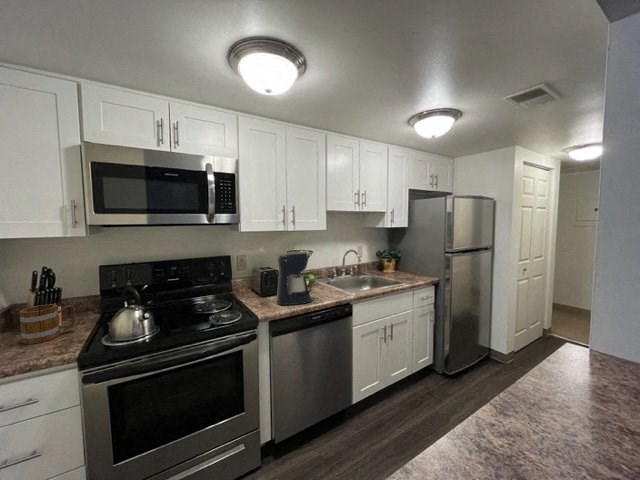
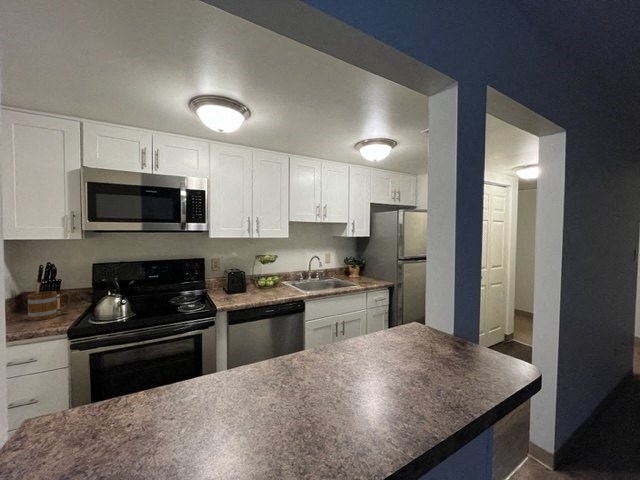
coffee maker: present [277,252,312,305] -> none [239,256,270,300]

